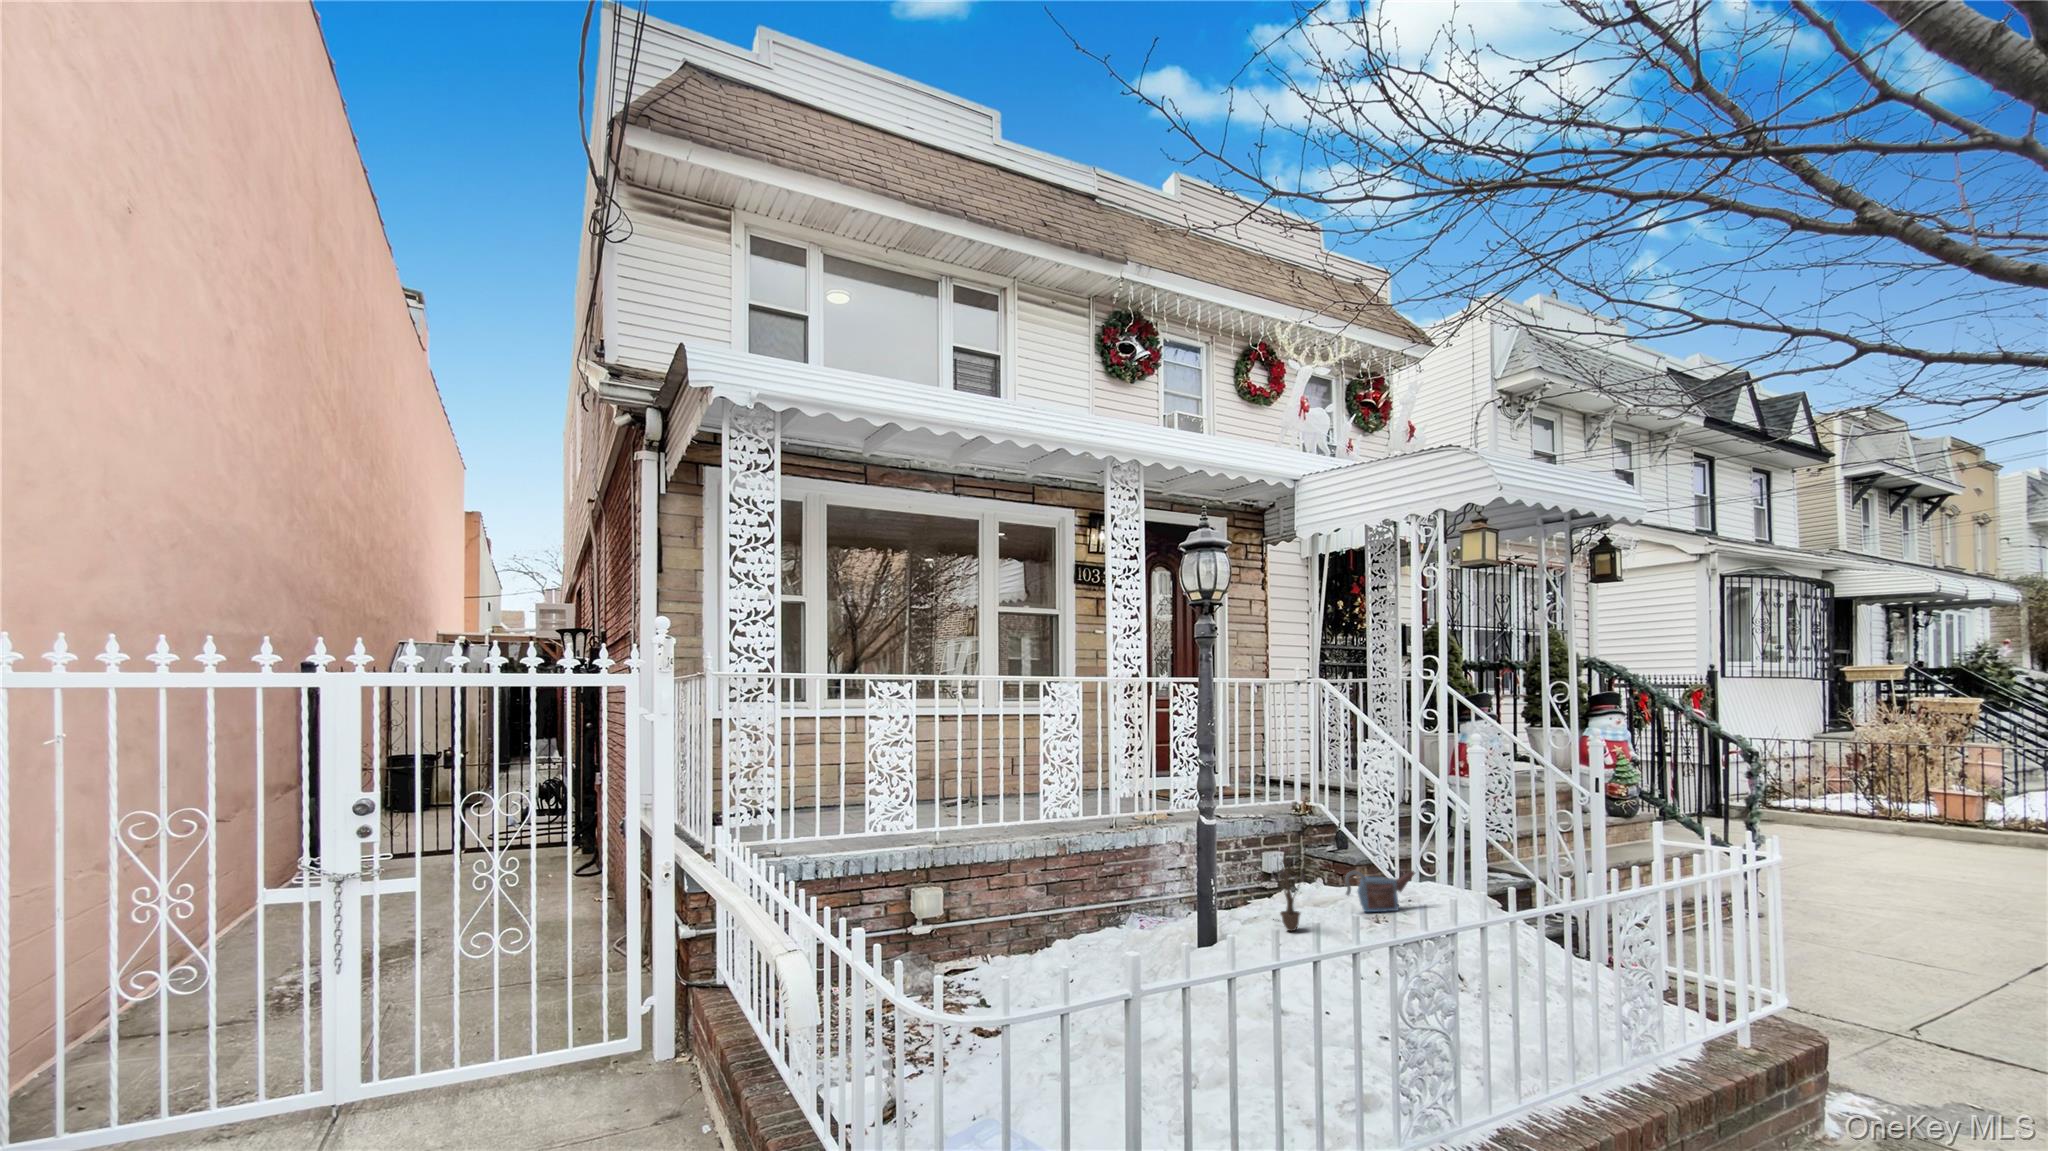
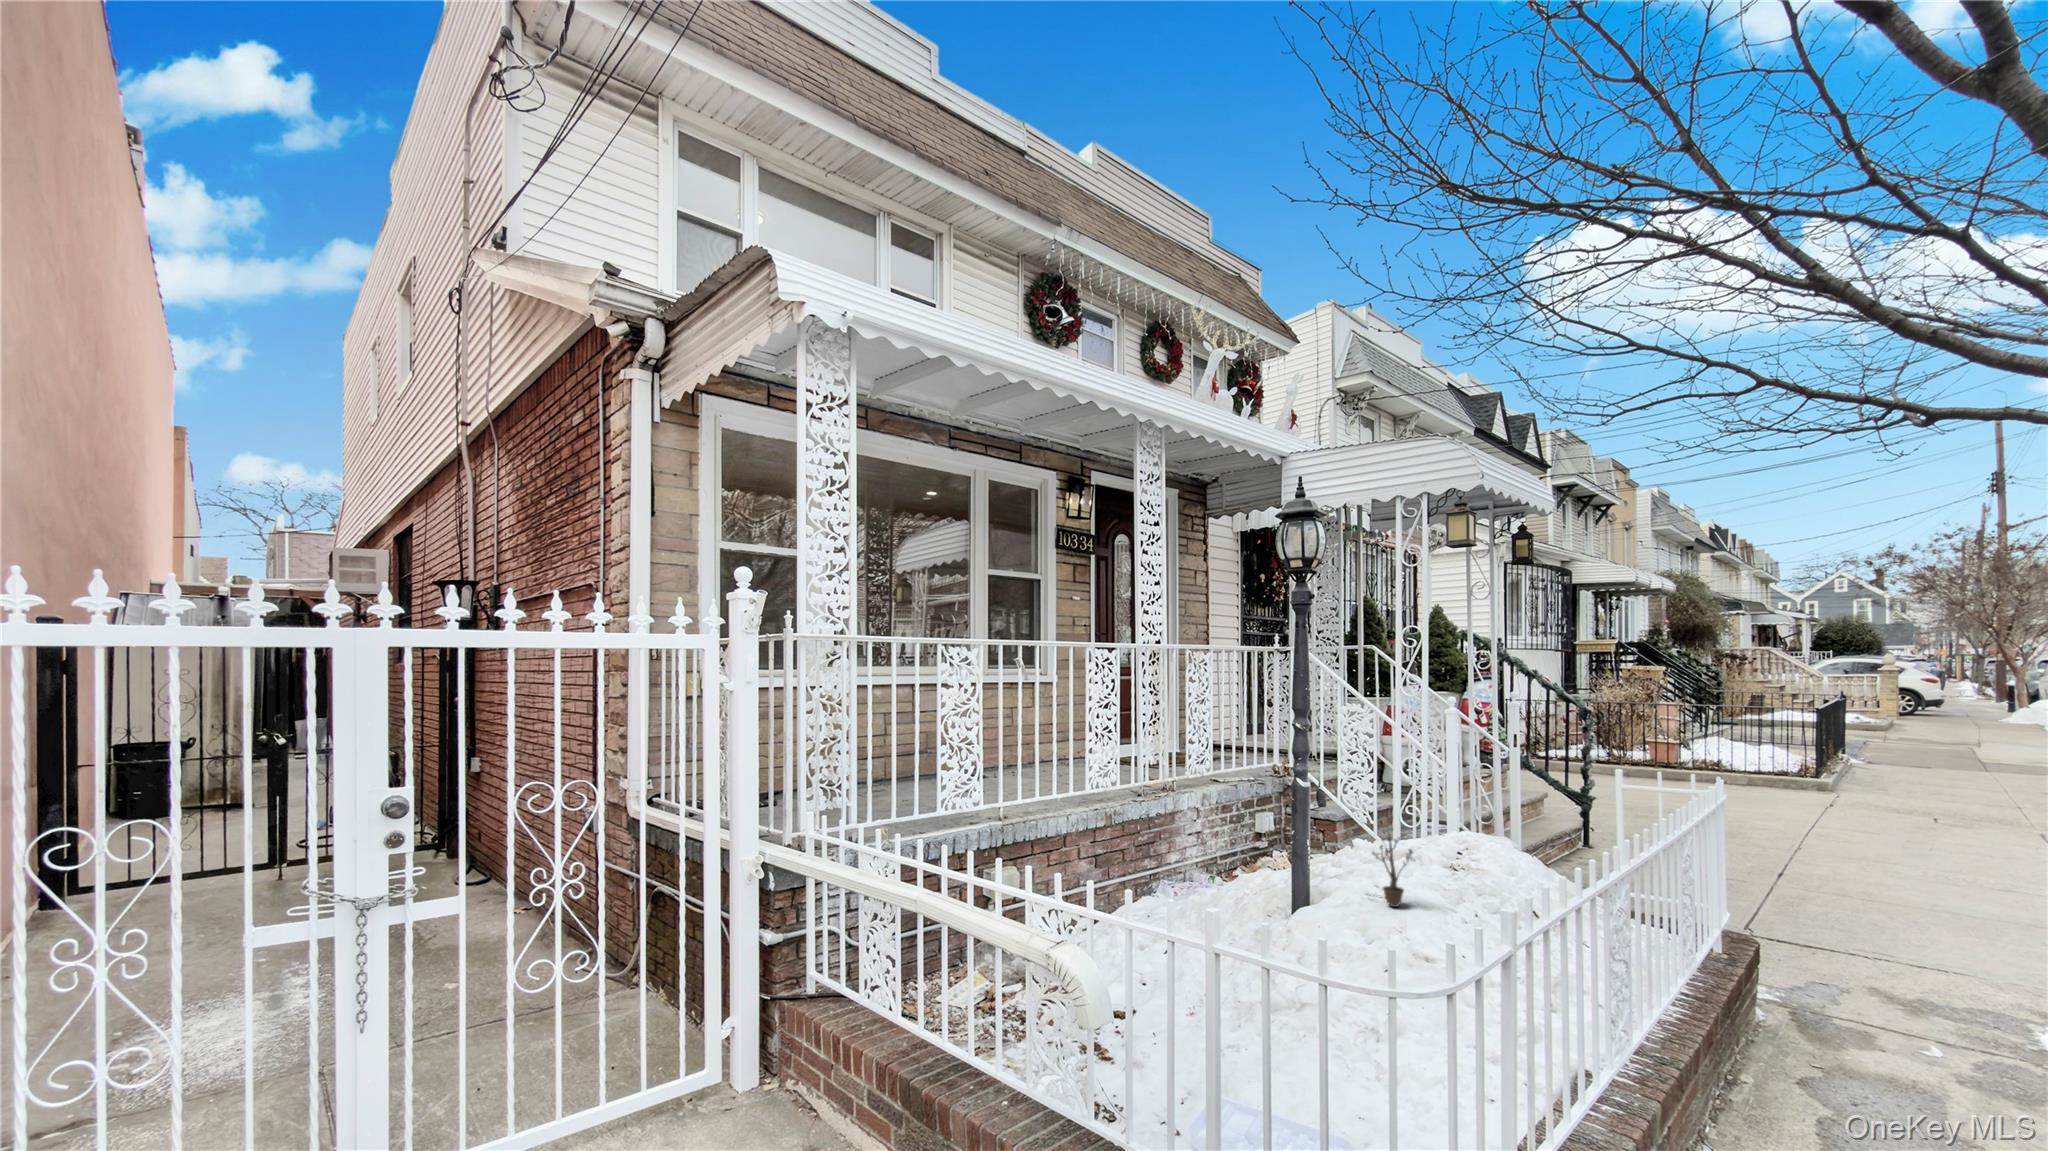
watering can: present [1345,871,1415,912] -> none [1425,842,1487,884]

